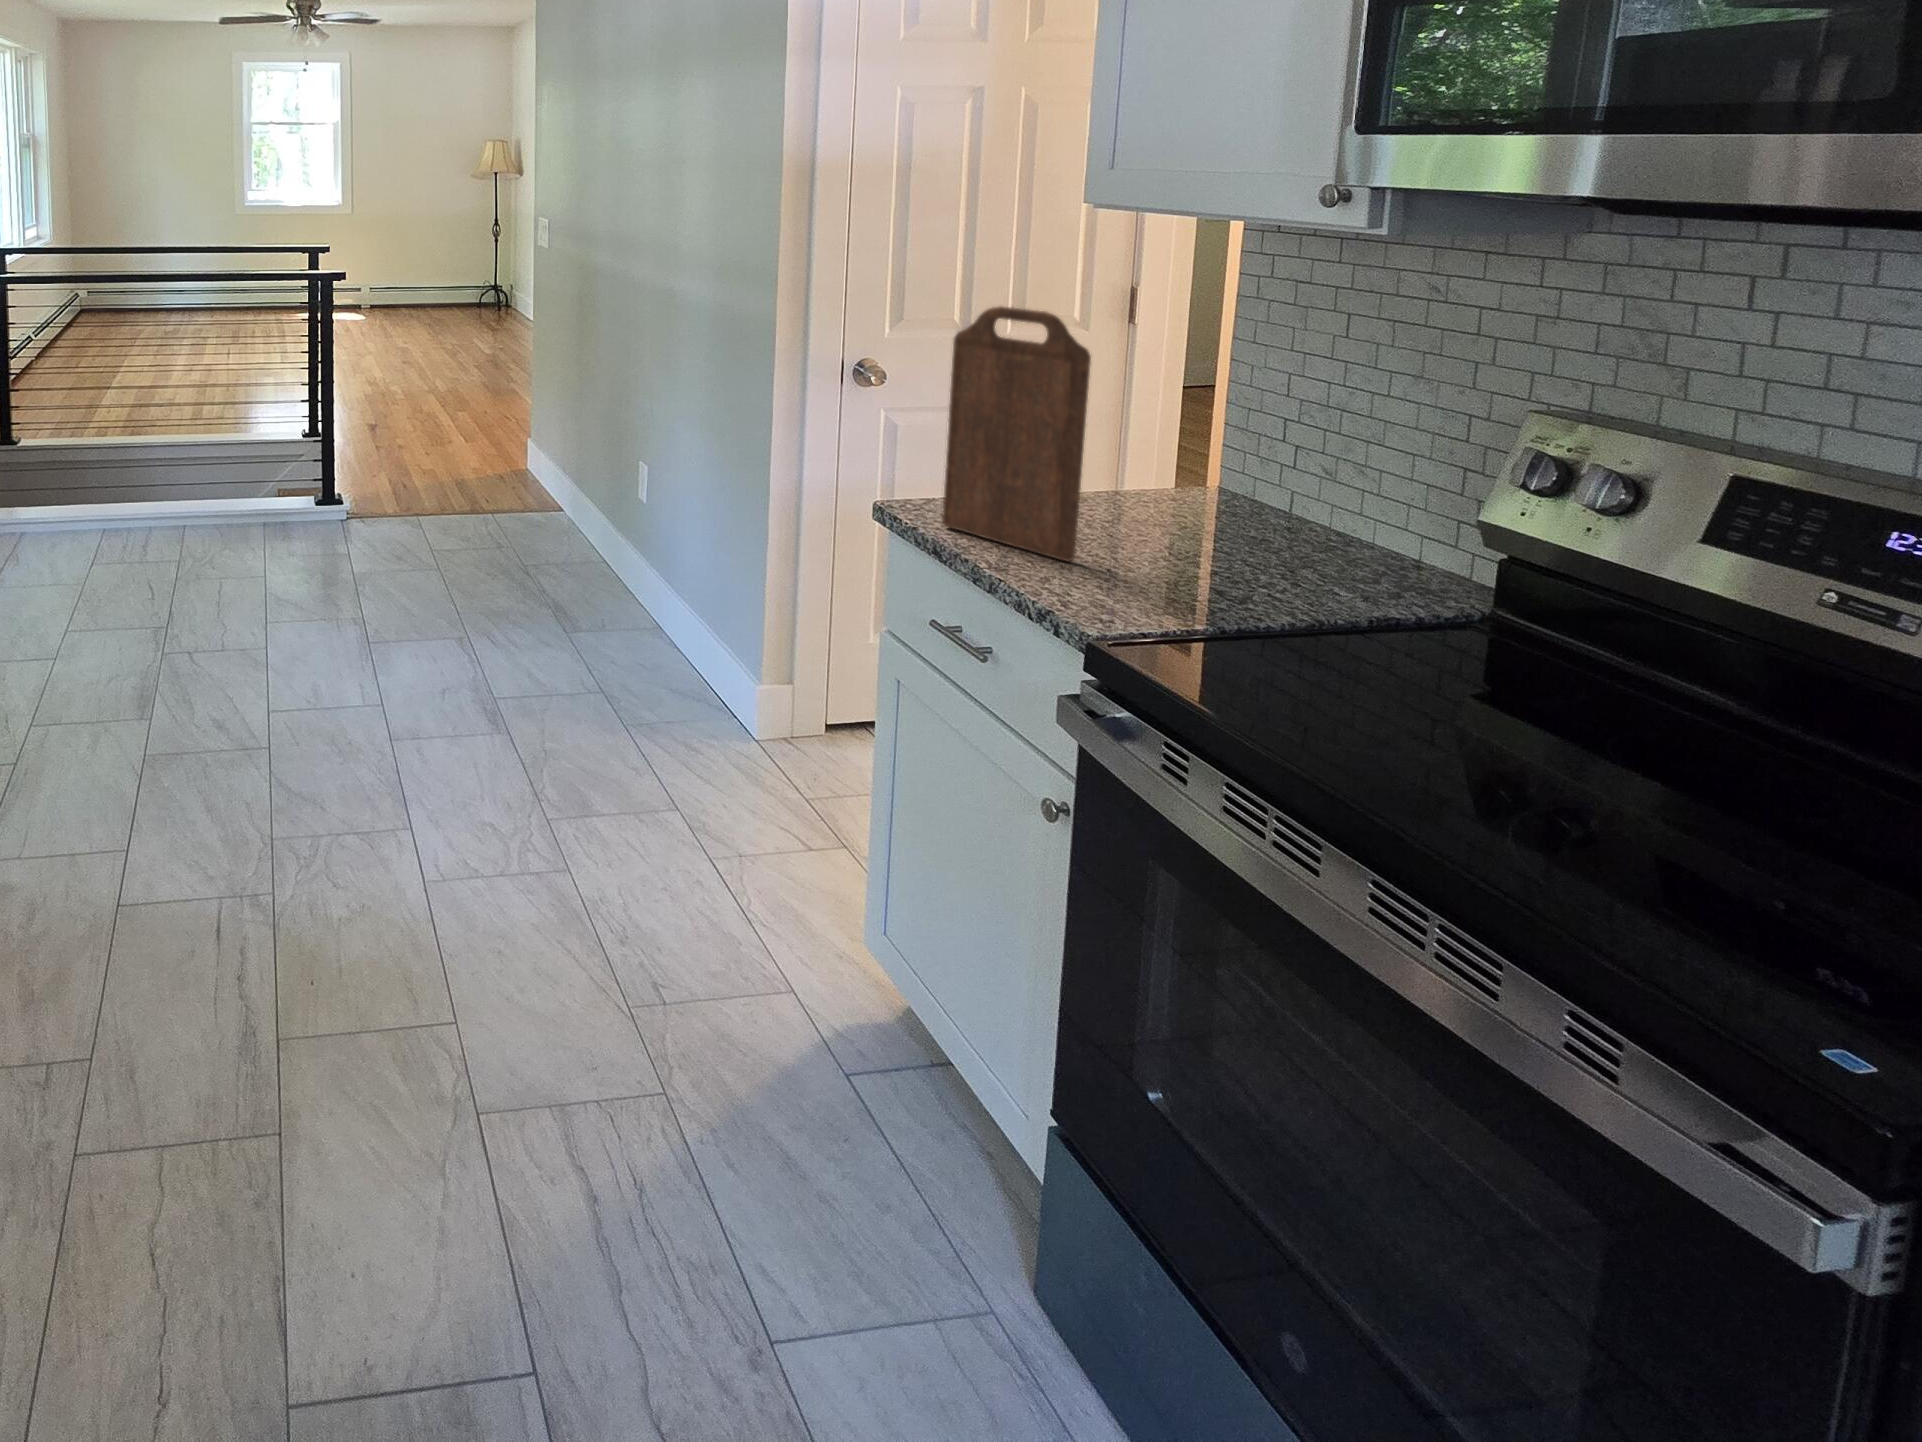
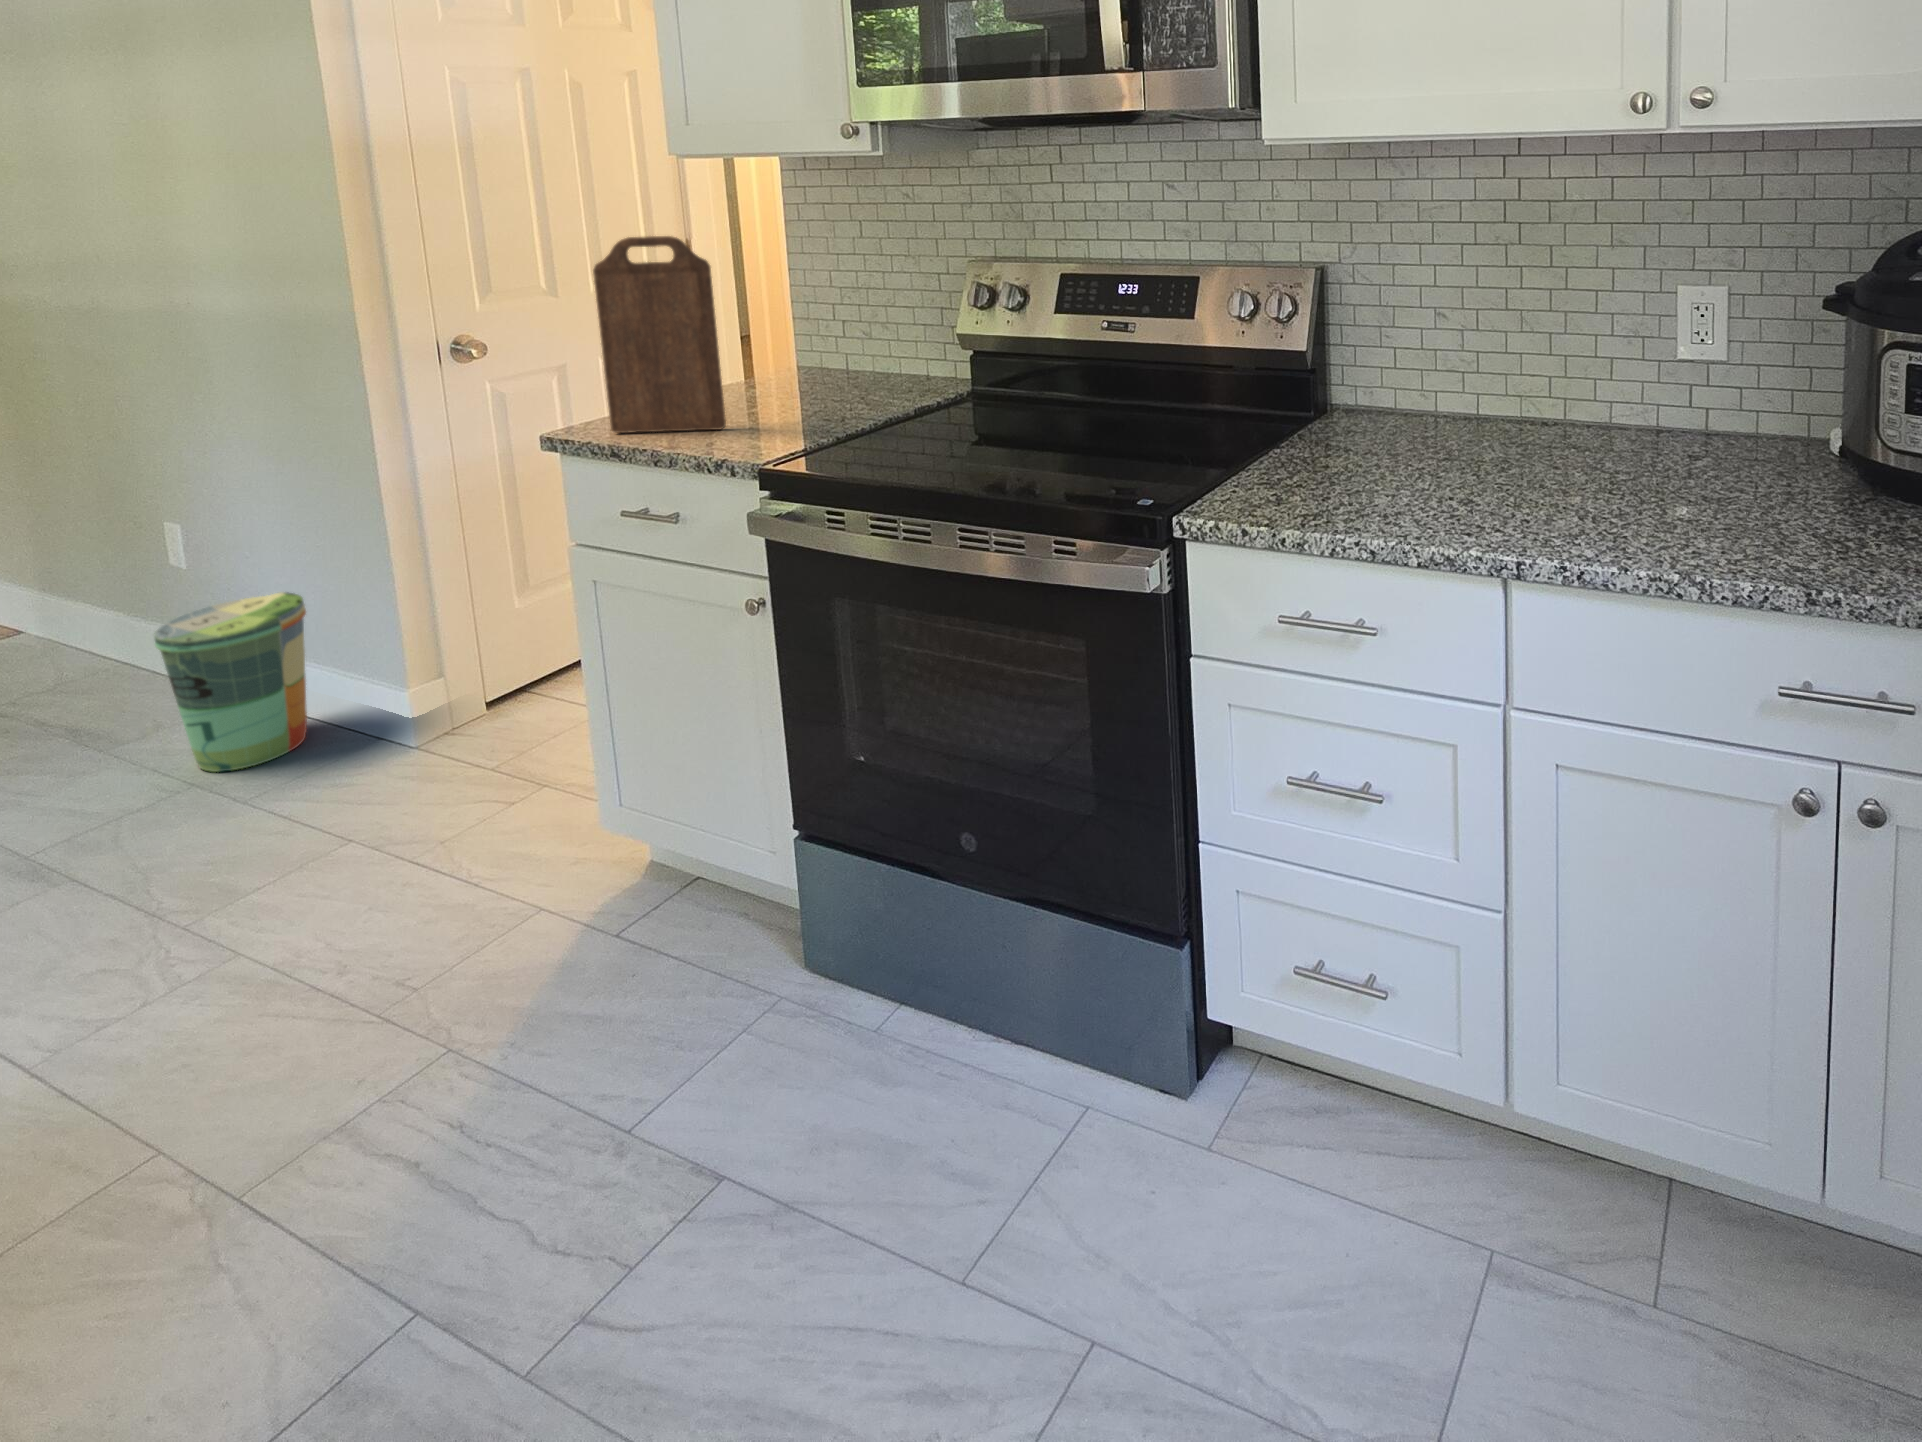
trash can: none [600,549,703,697] -> present [155,592,307,772]

